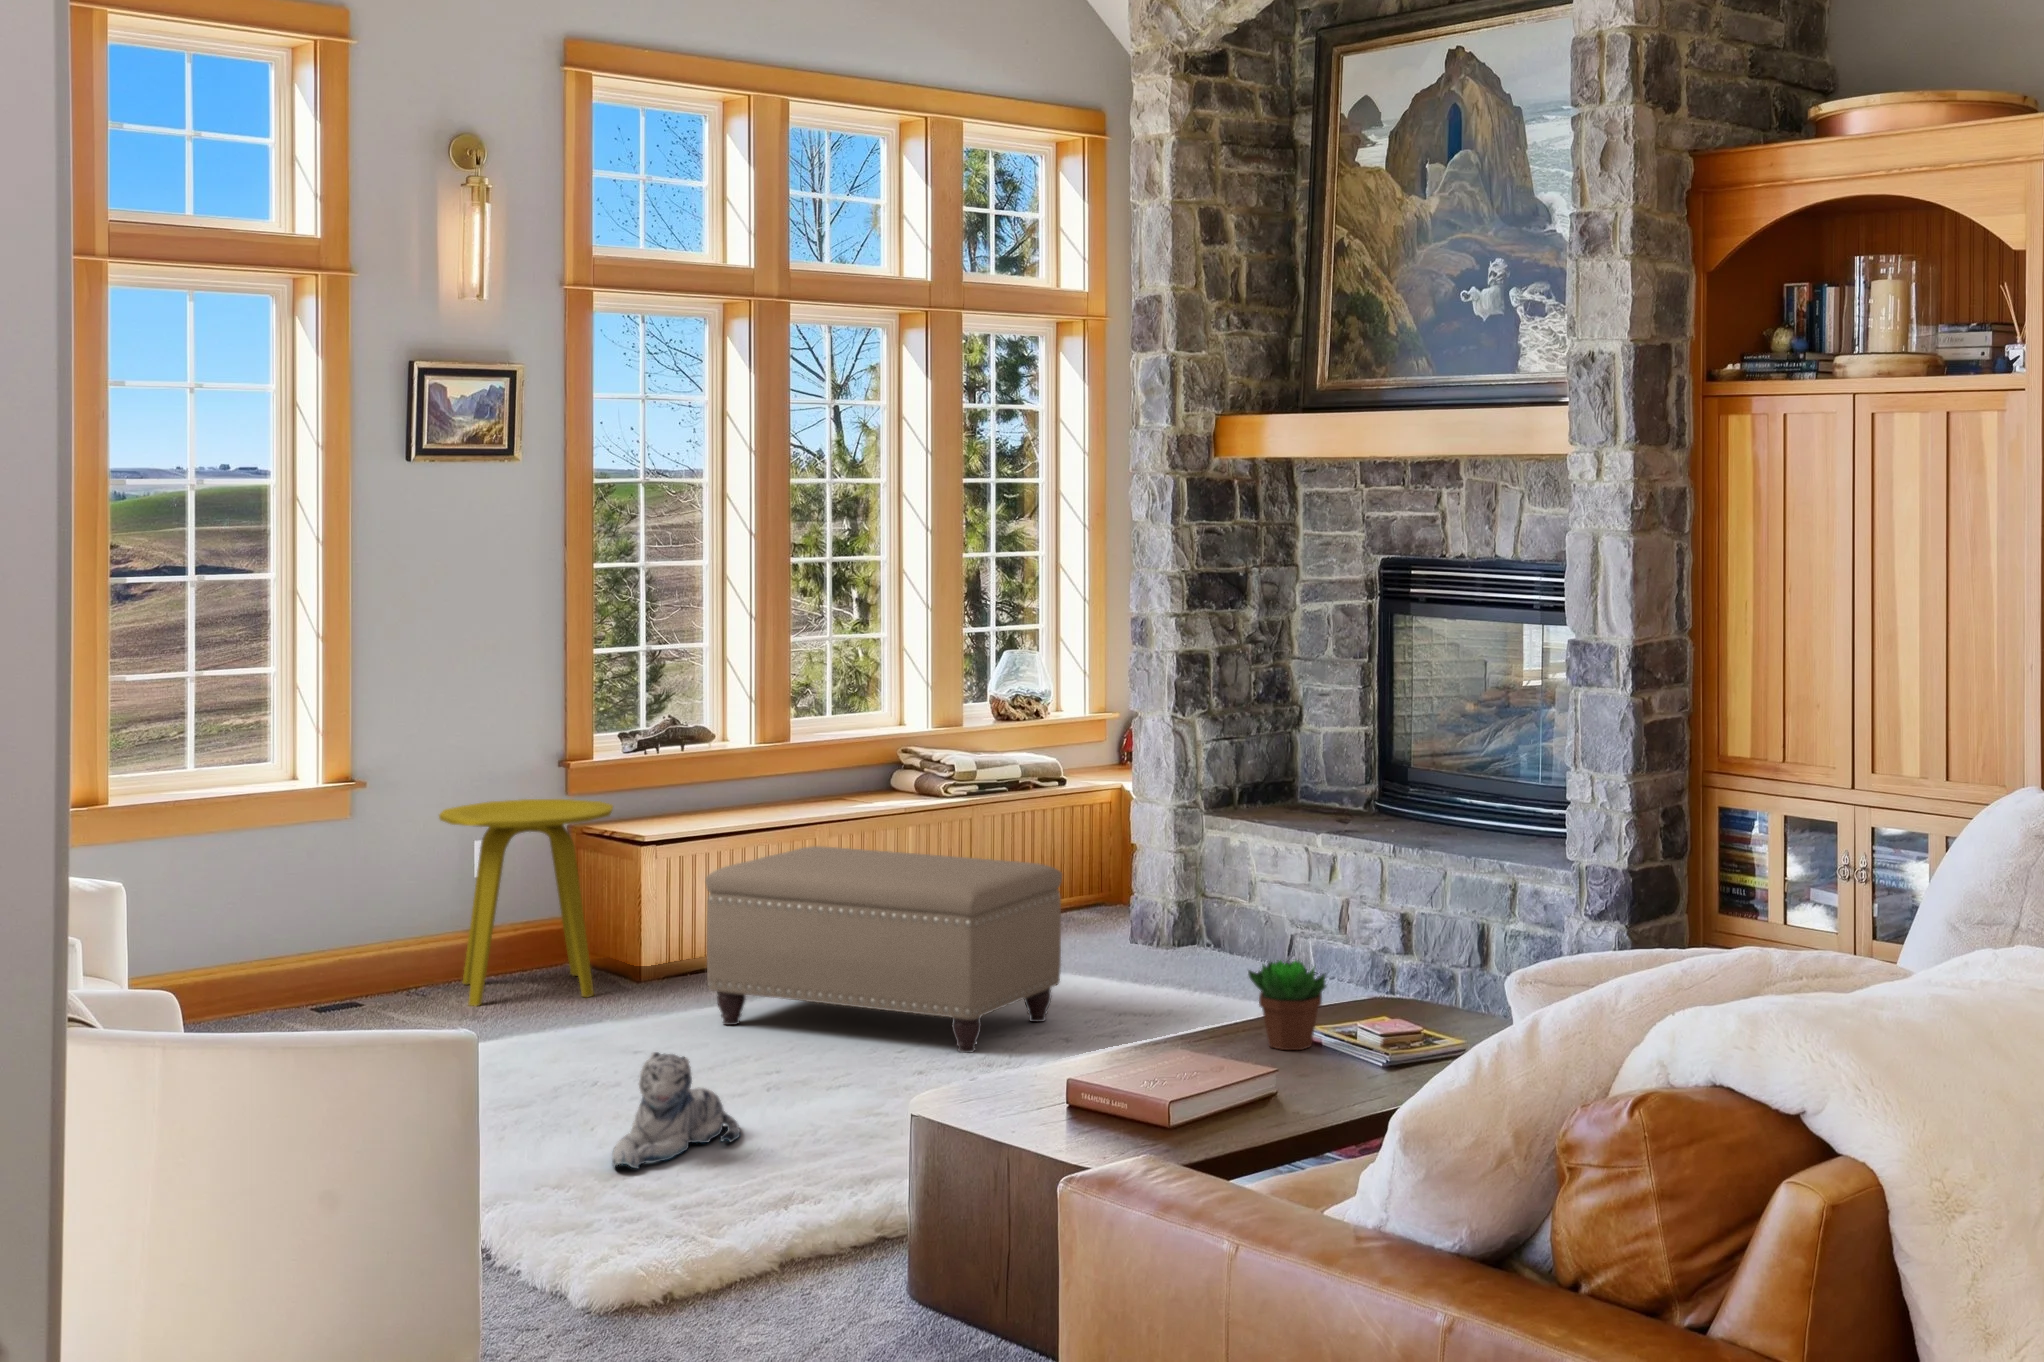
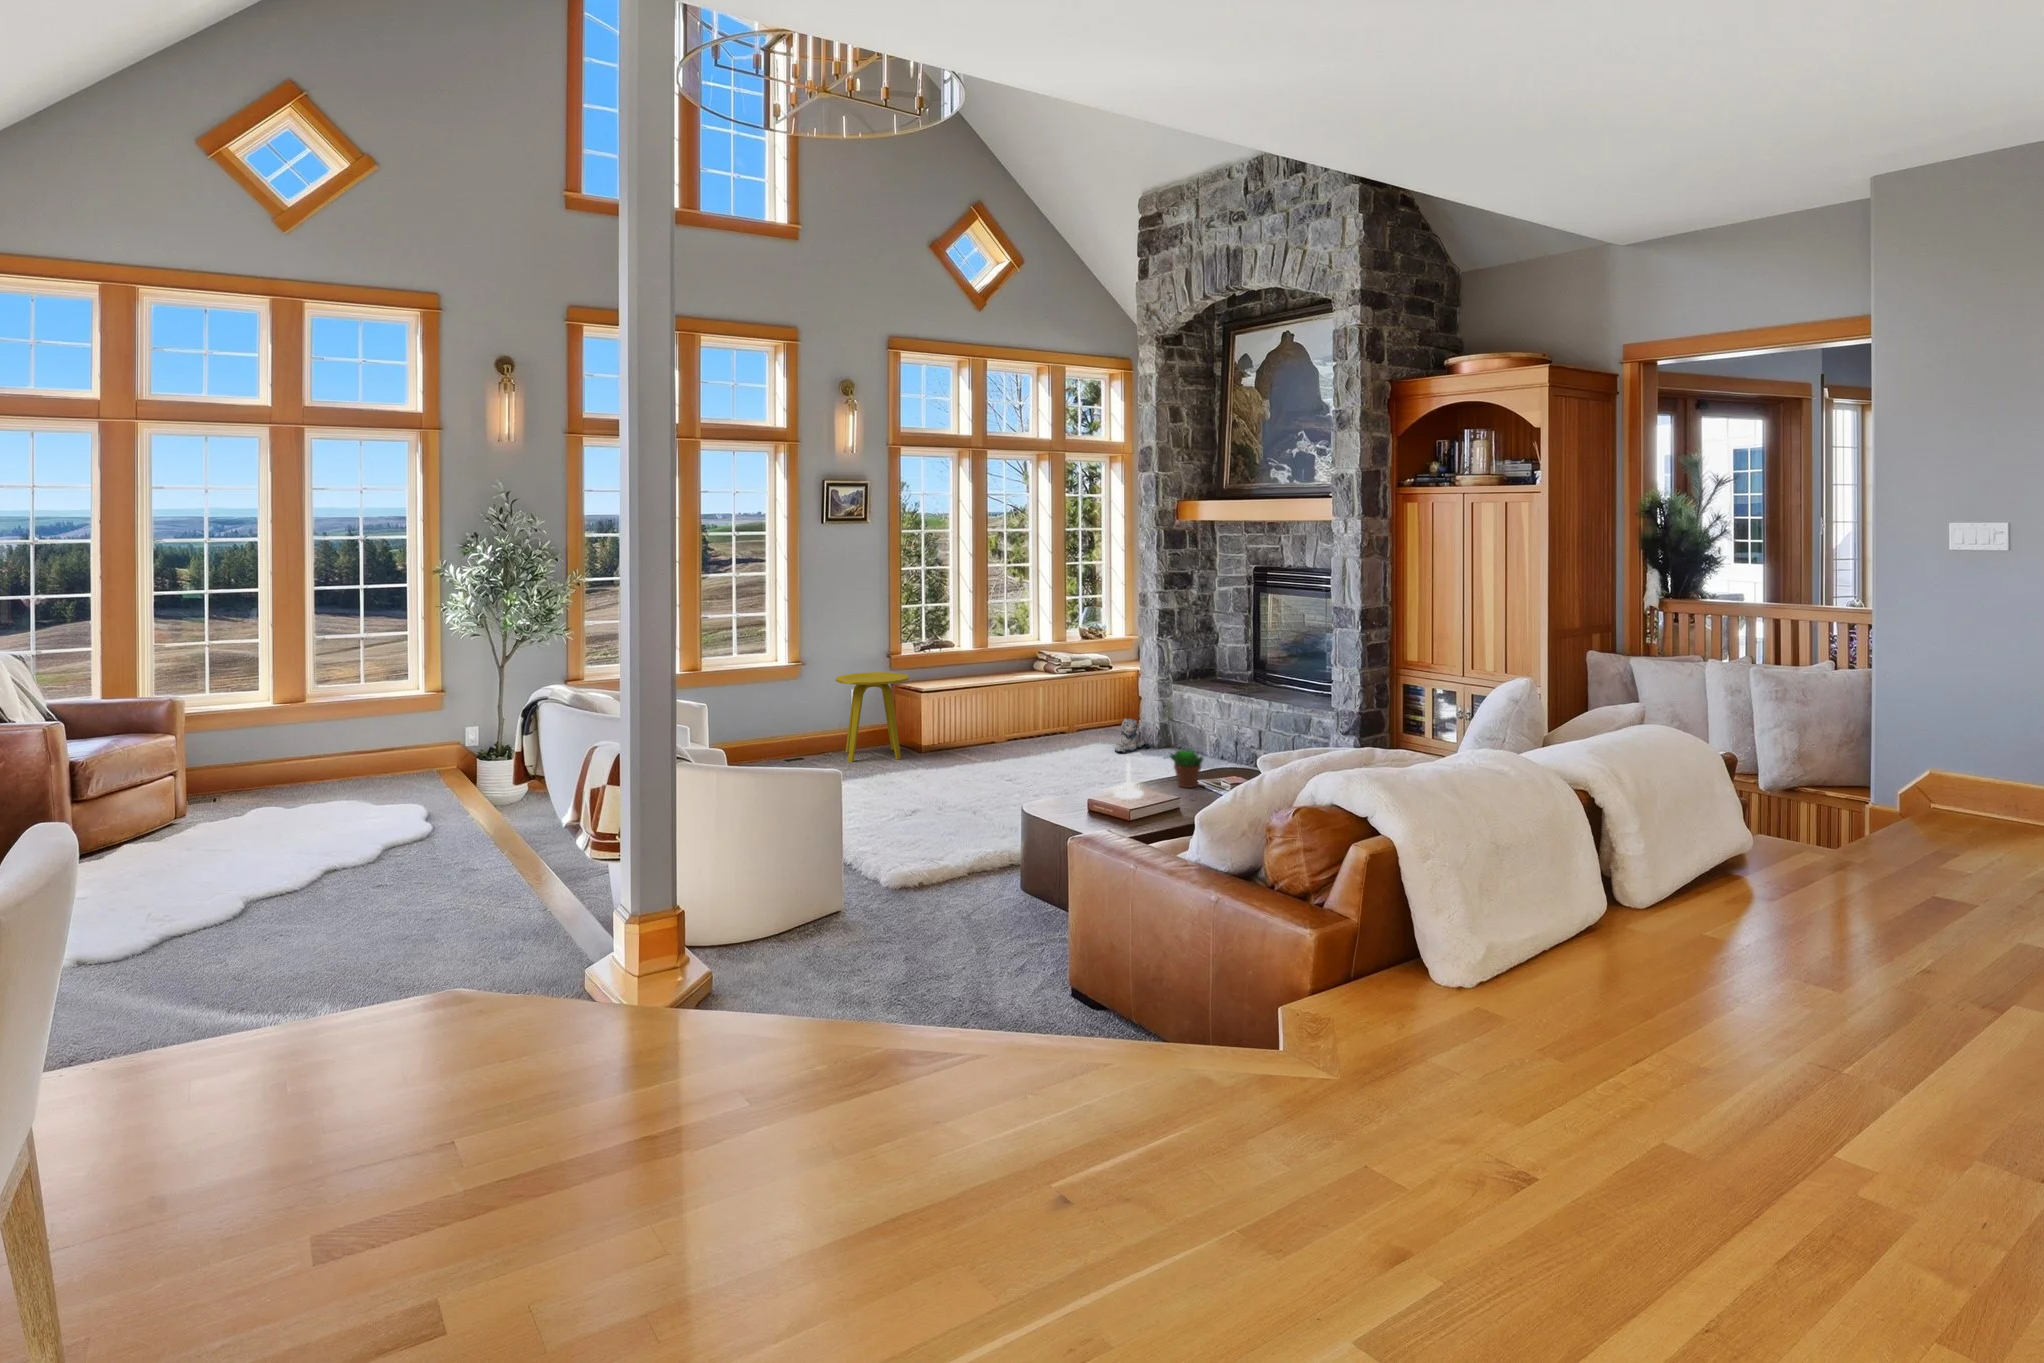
ottoman: present [705,846,1062,1053] -> none [947,695,1103,788]
candle holder: none [1122,981,1195,1082] -> present [1114,762,1143,799]
plush toy: present [612,1052,740,1168] -> present [1115,718,1150,753]

